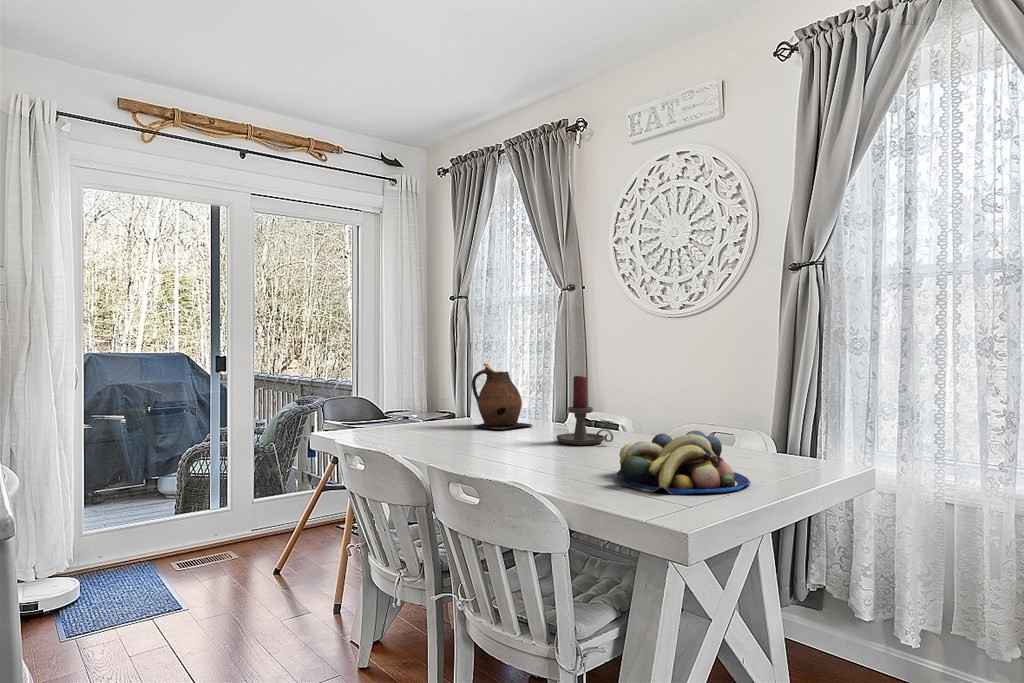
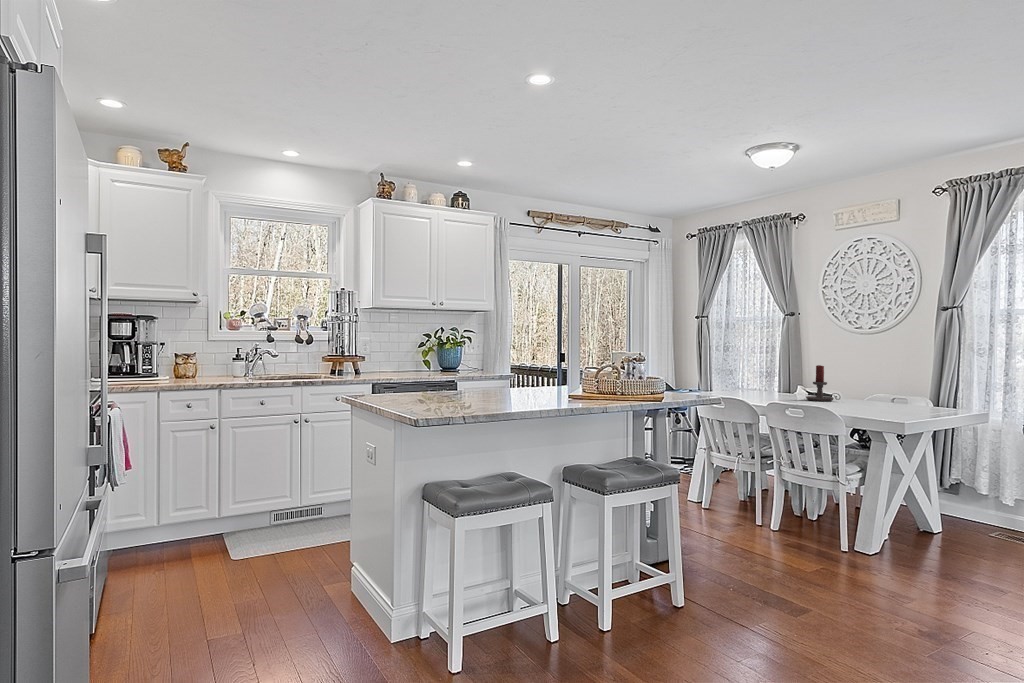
ceramic pitcher: present [472,364,532,430] -> none [743,359,779,396]
fruit bowl: present [617,431,750,494] -> none [859,390,927,414]

